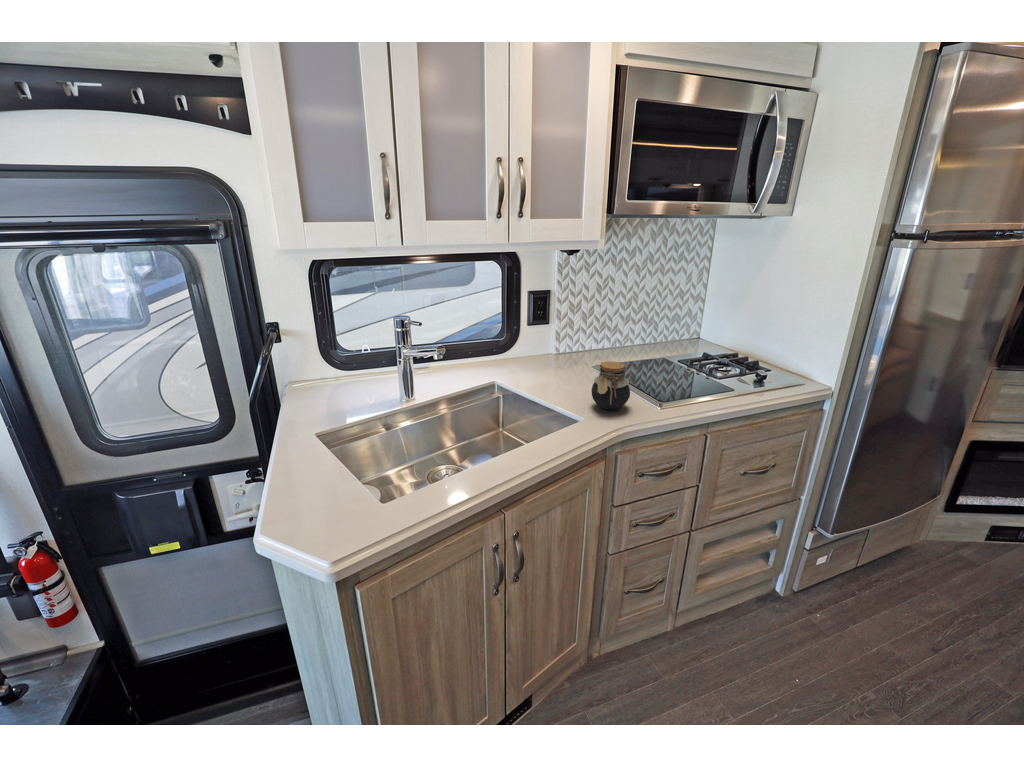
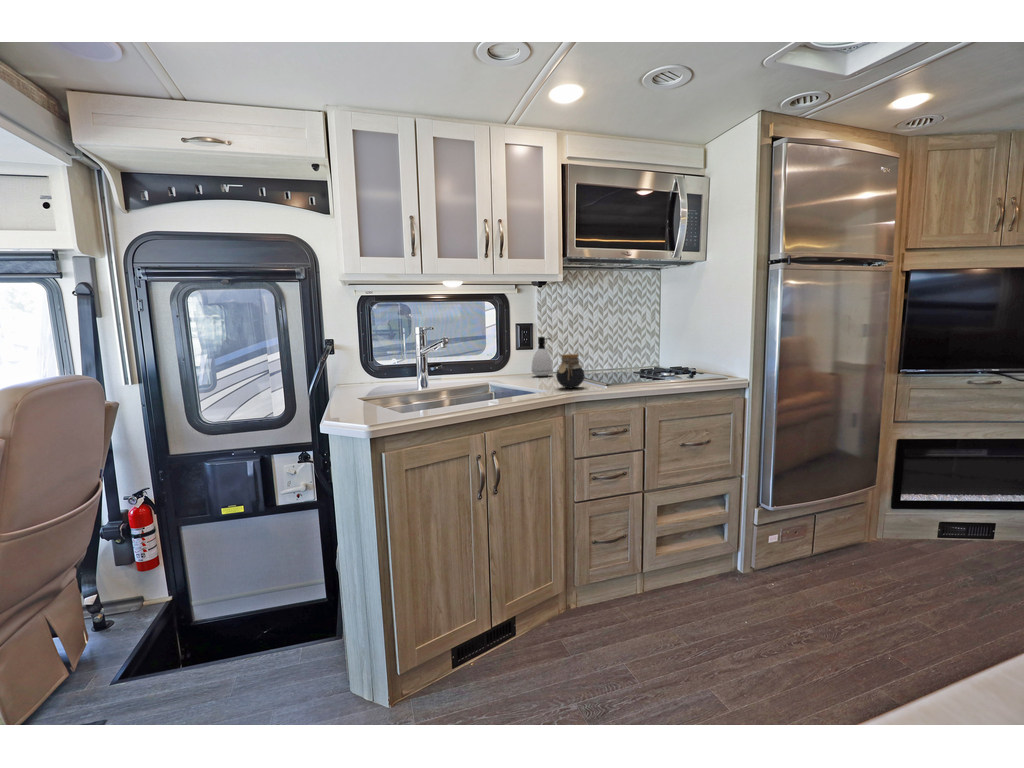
soap dispenser: none [546,311,575,363] -> present [532,337,553,376]

